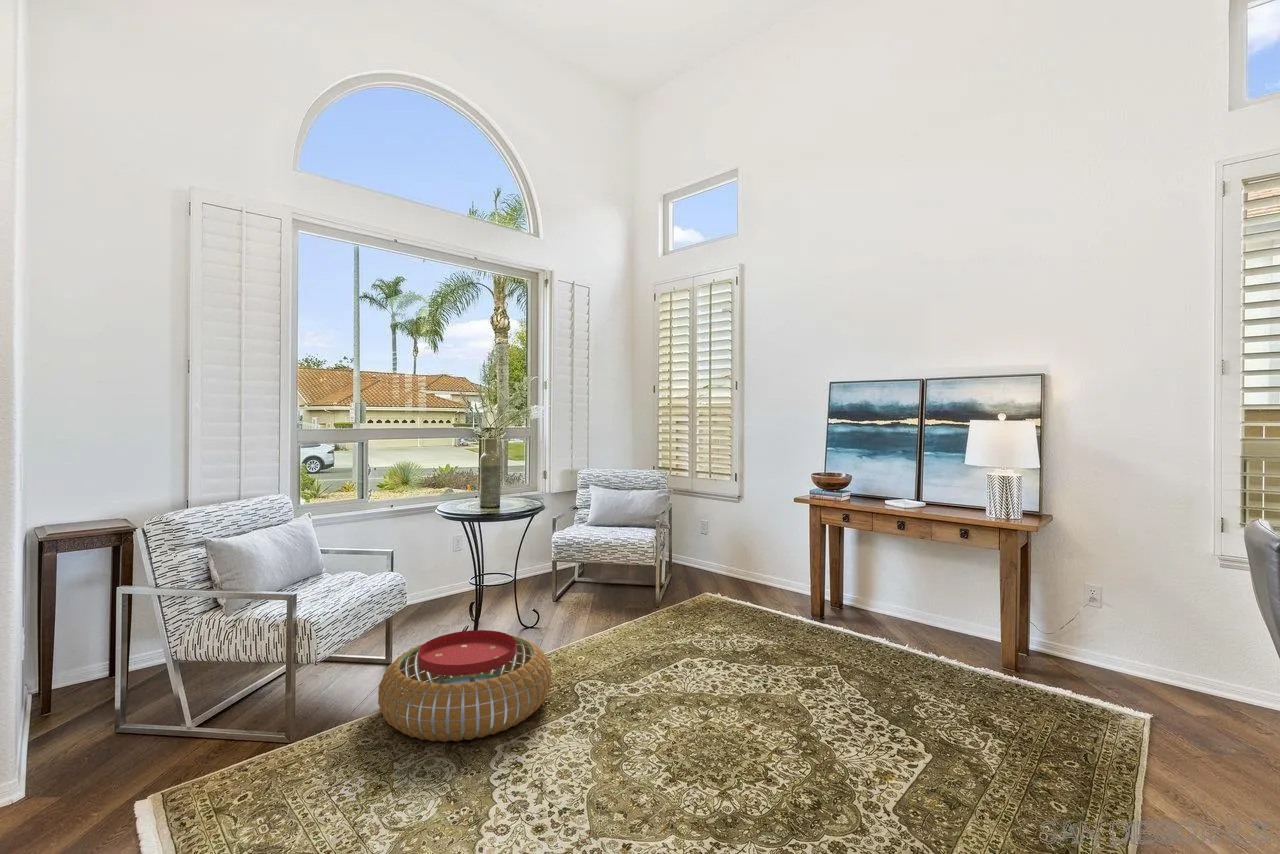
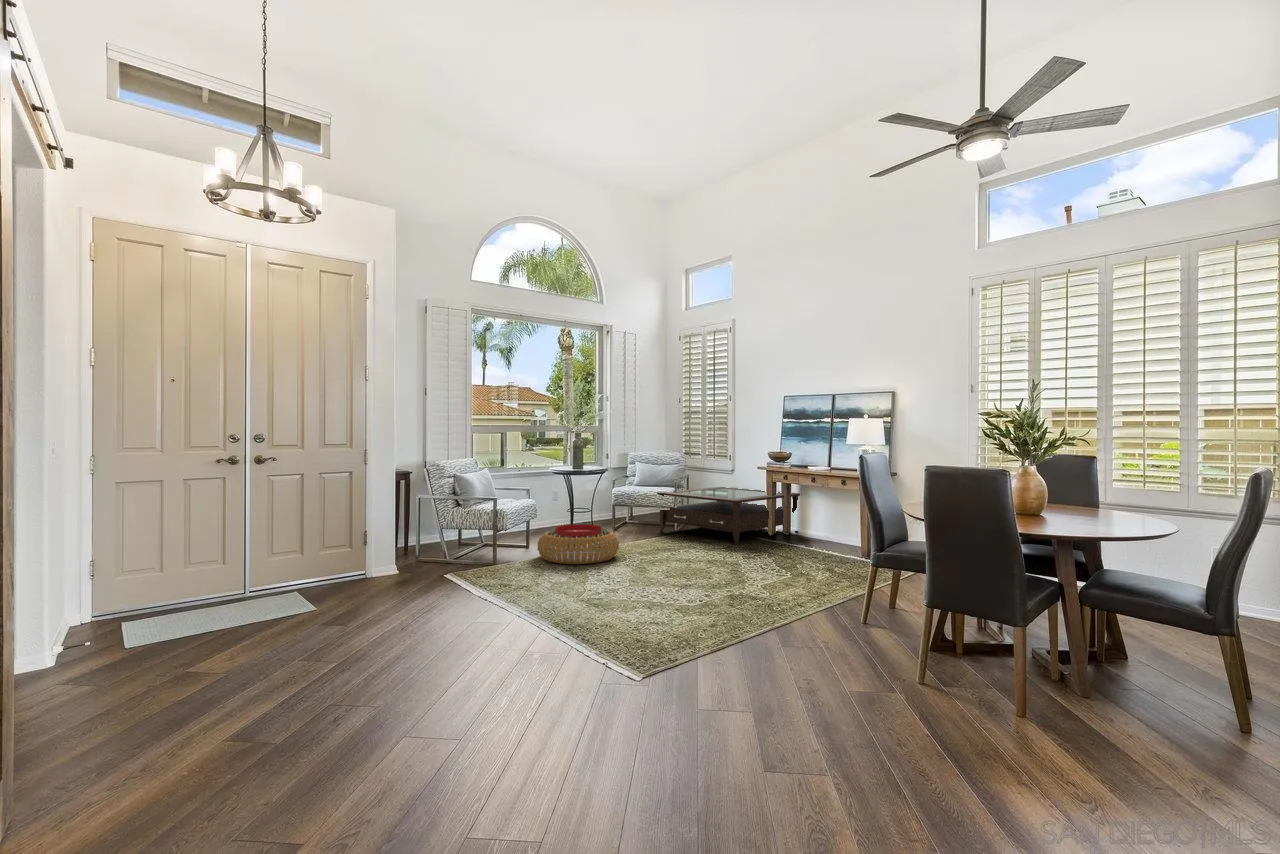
coffee table: none [625,522,860,647] -> present [657,487,800,545]

